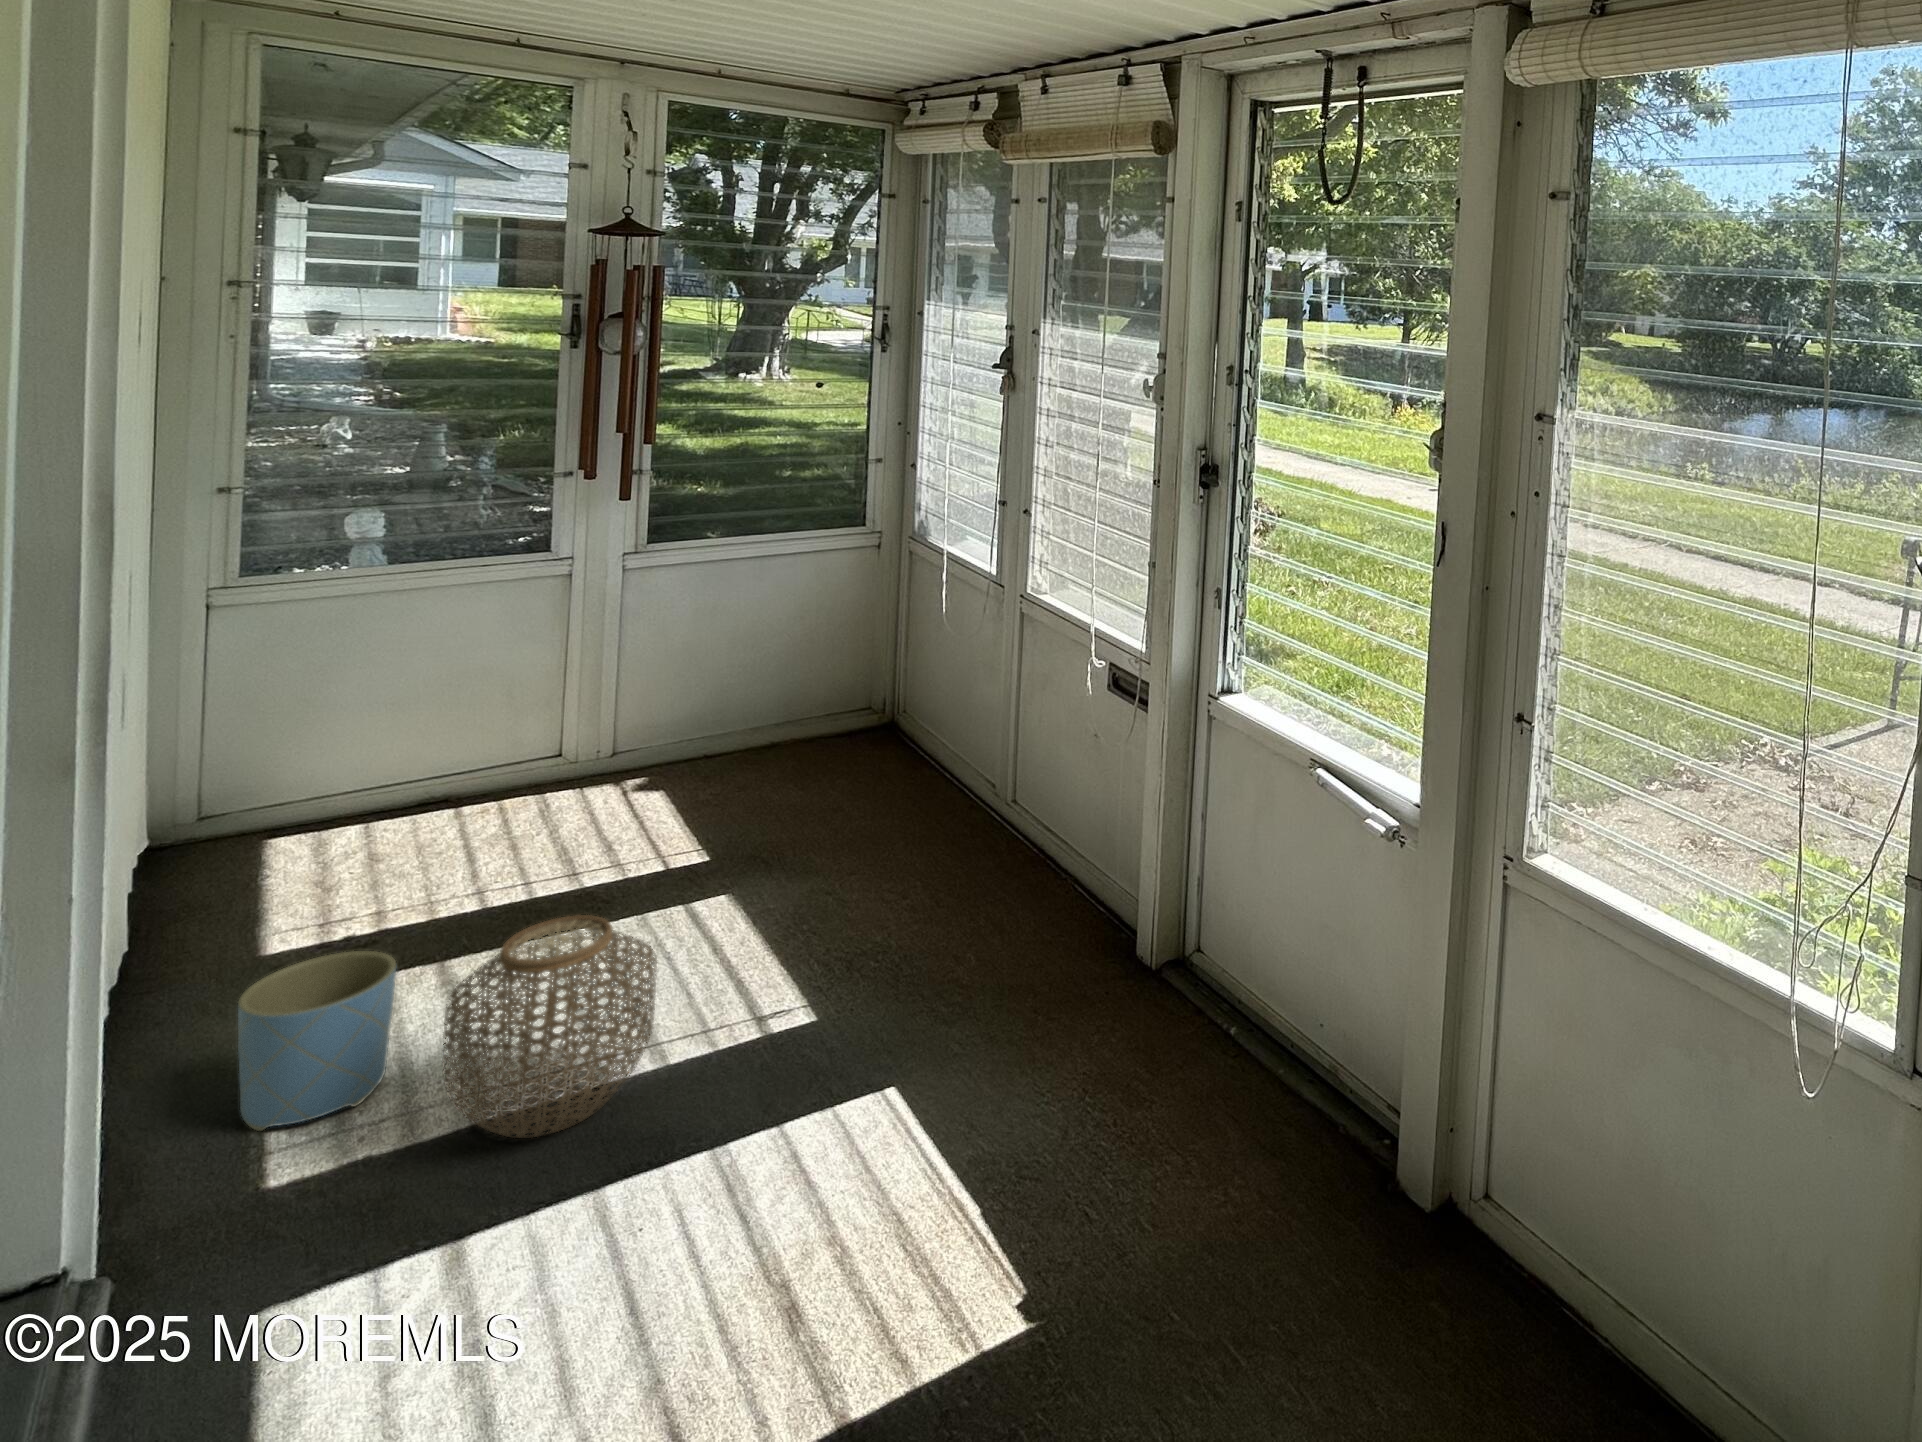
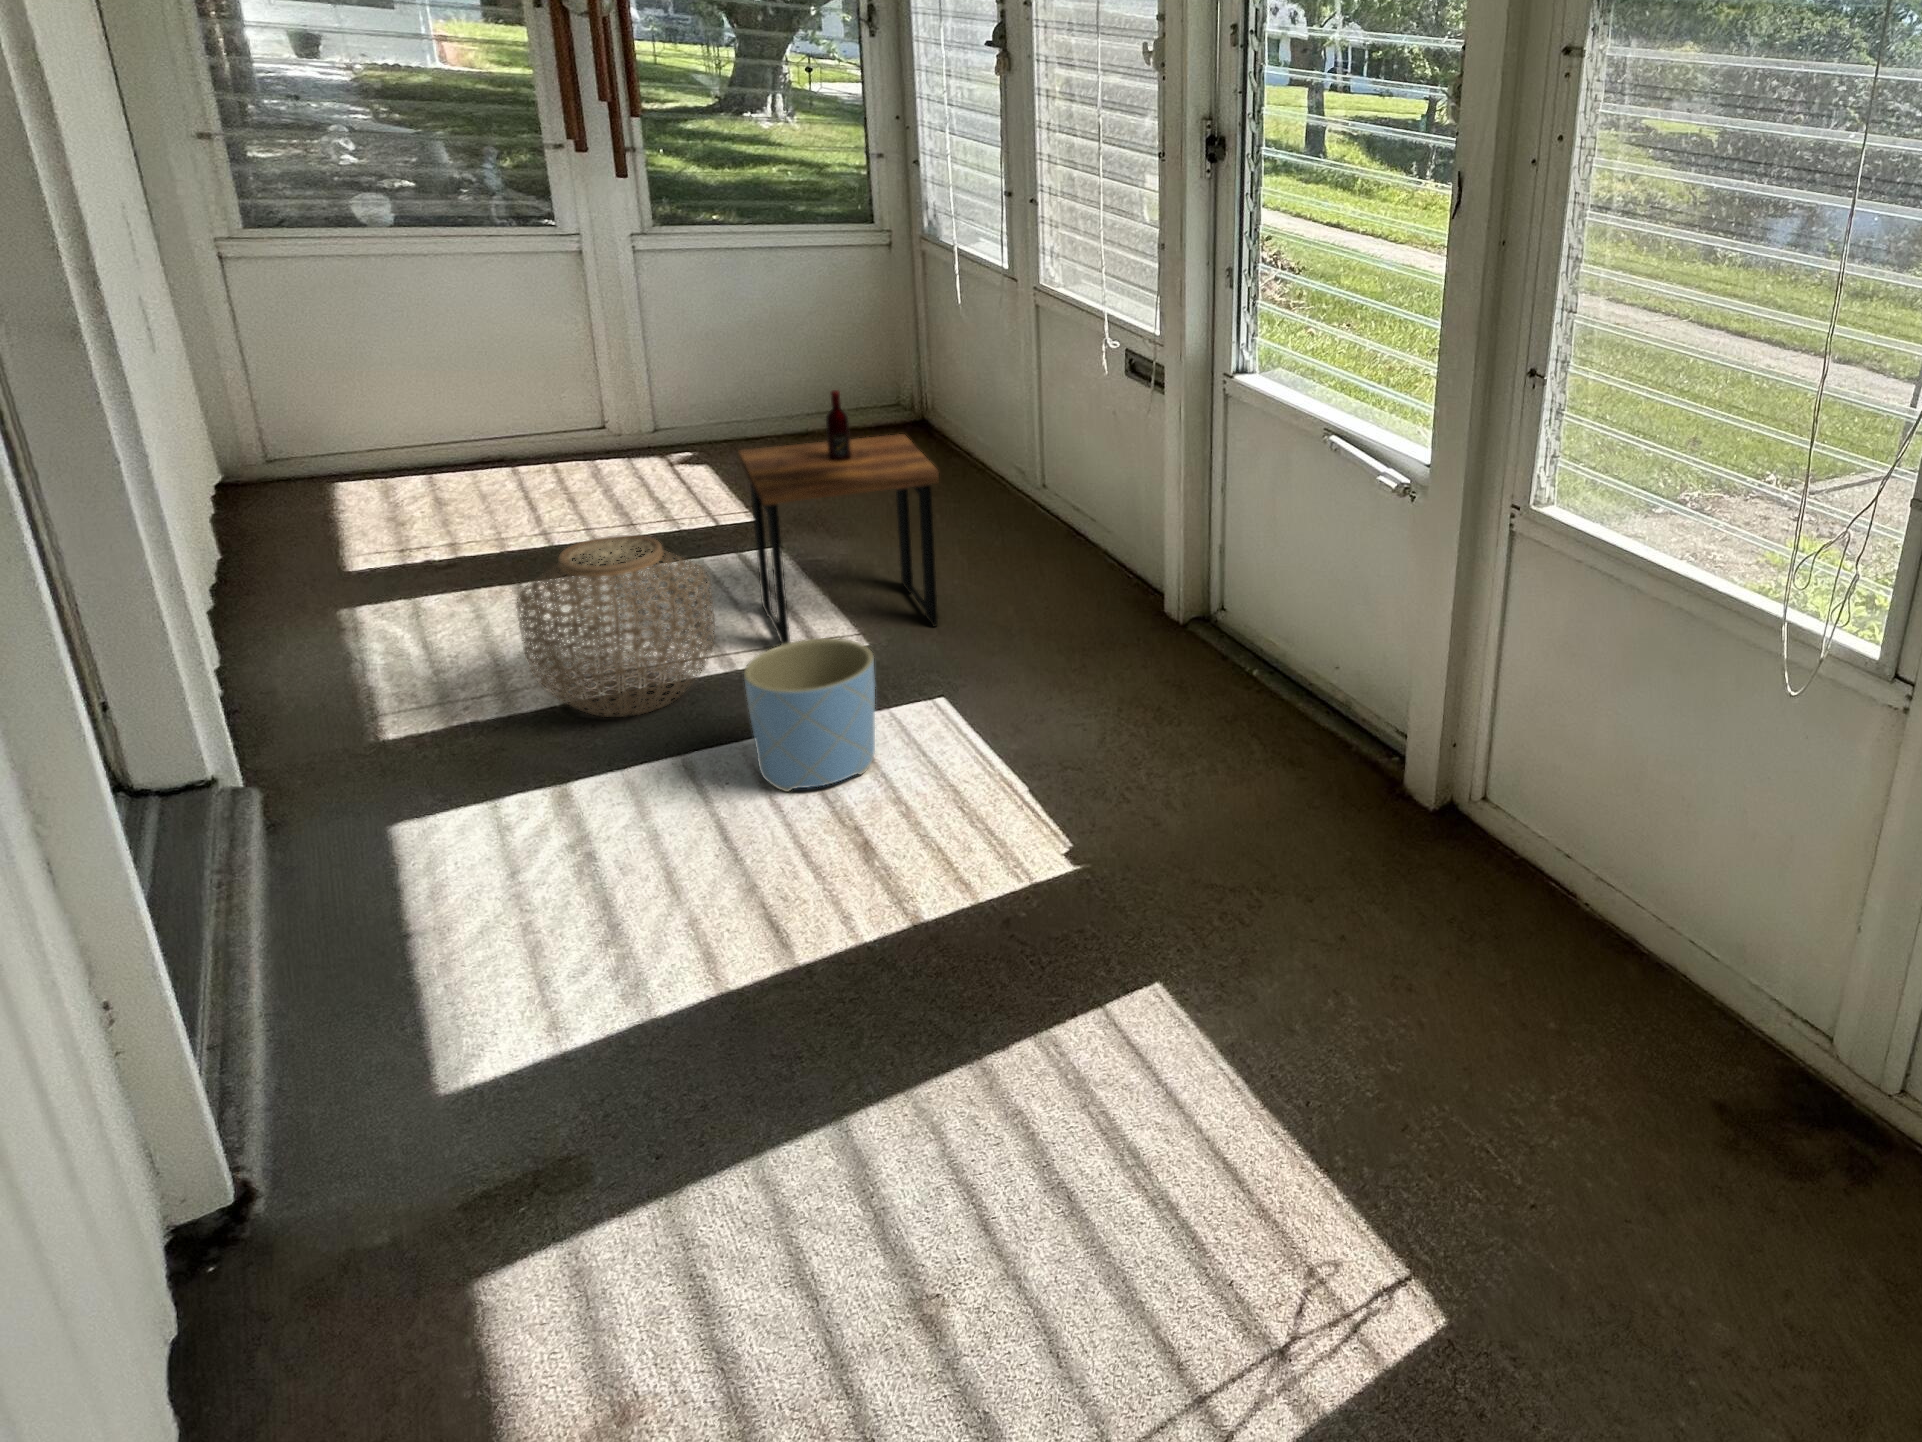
side table: none [704,733,911,1039] -> present [738,390,939,645]
planter: present [238,951,396,1131] -> present [744,638,875,792]

